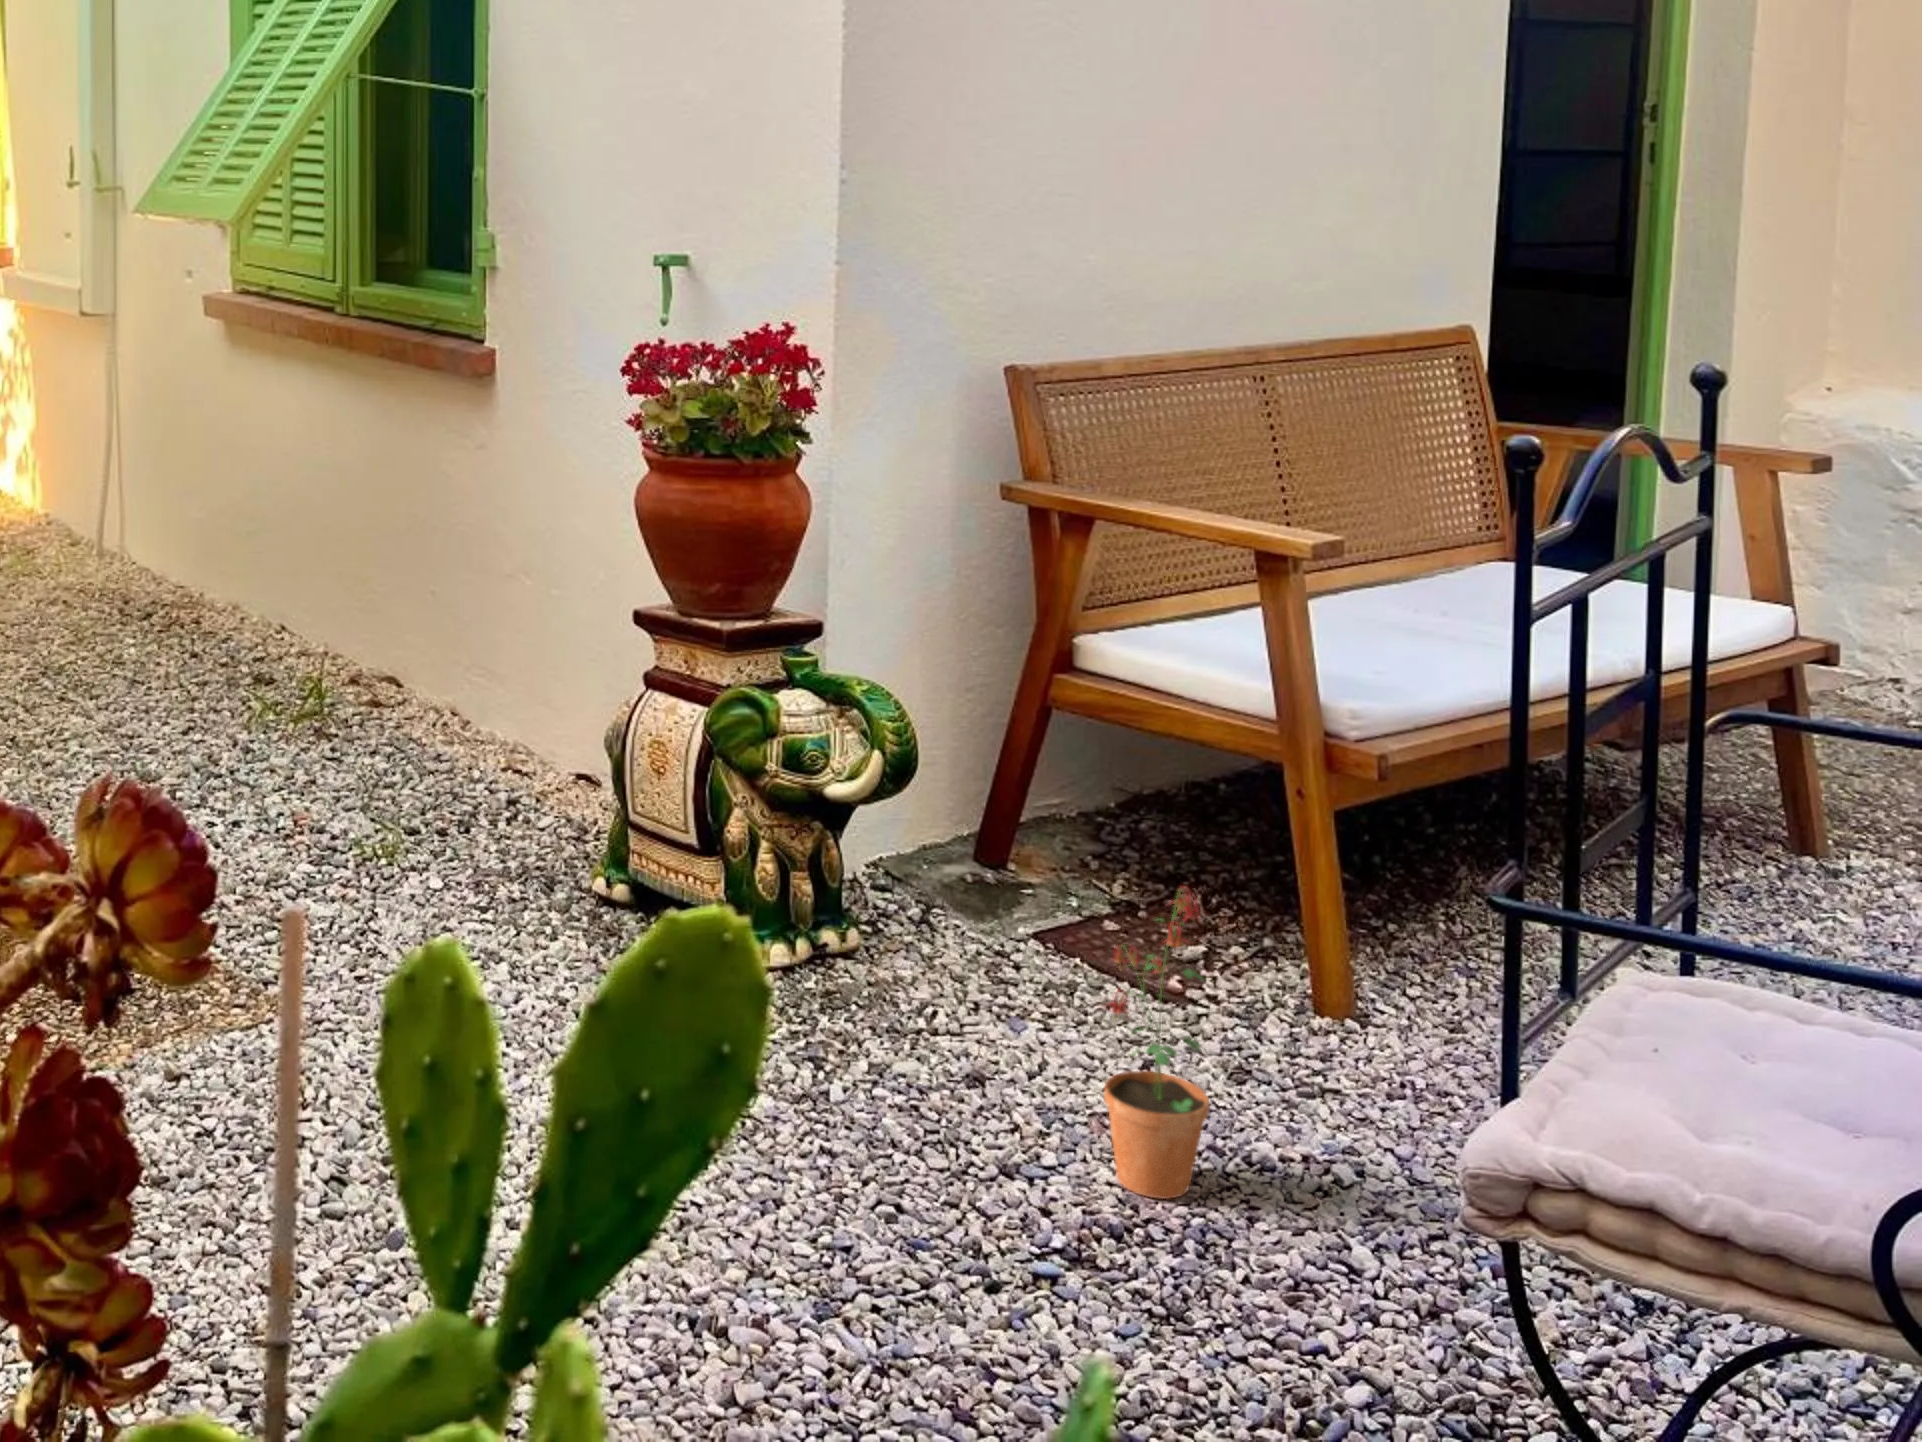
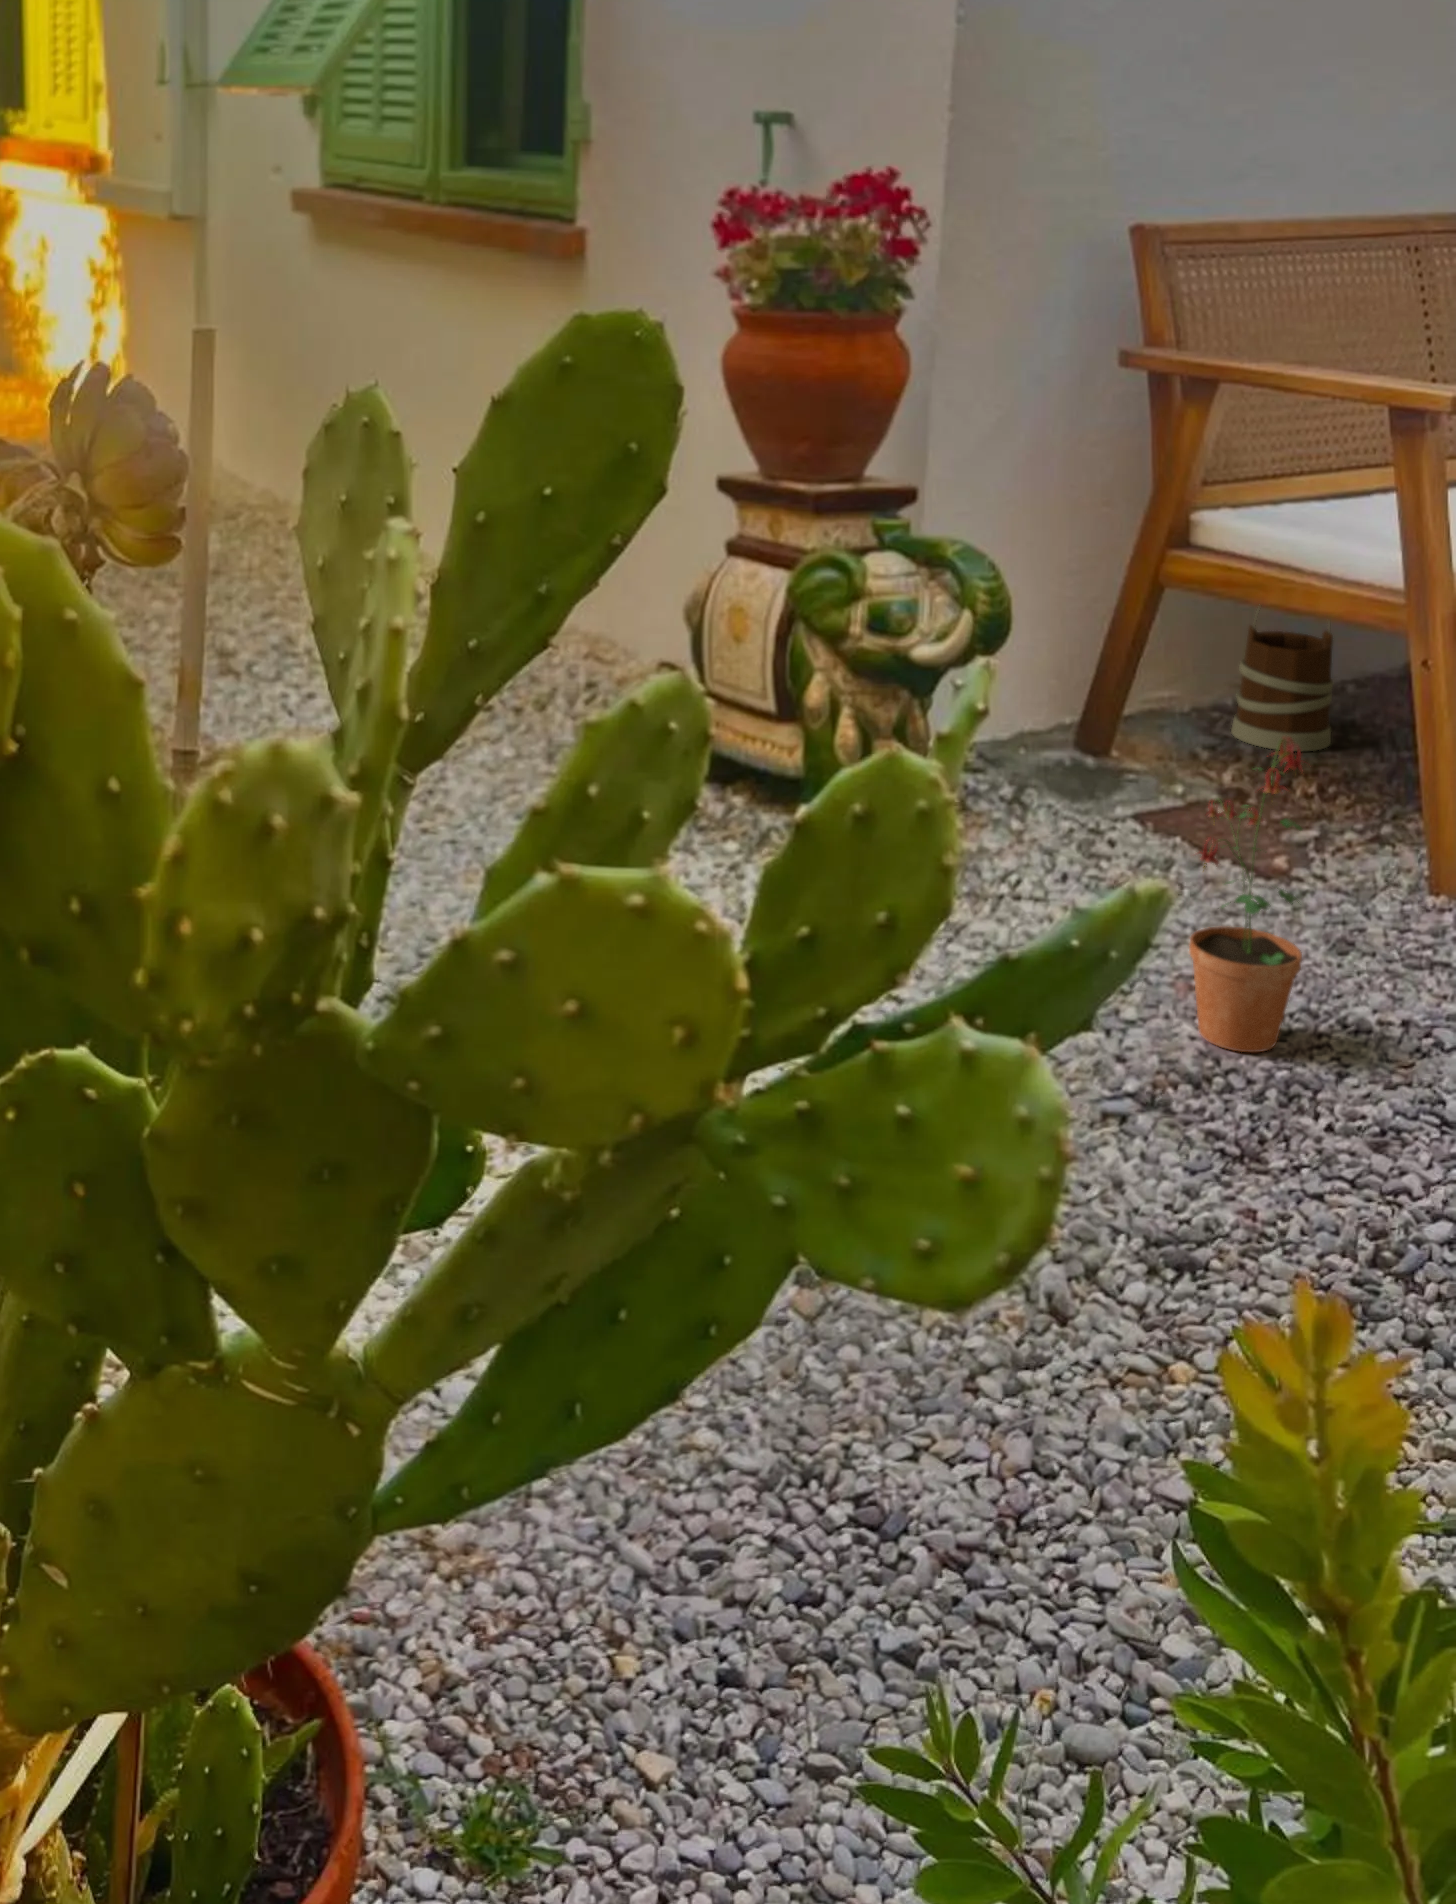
wooden bucket: none [1119,692,1211,860] -> present [1231,609,1333,751]

